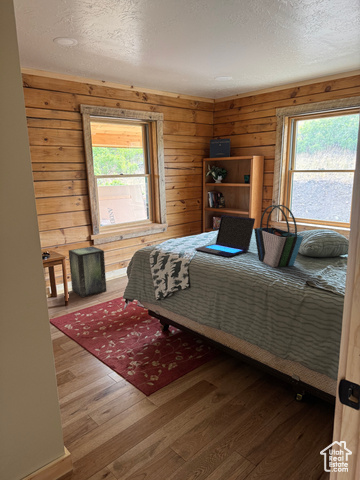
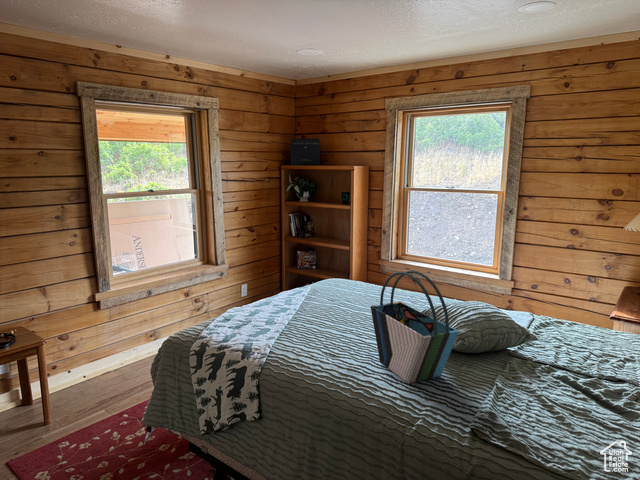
laptop: present [195,215,255,257] -> none [269,273,369,356]
storage box: present [69,246,106,297] -> none [54,311,123,404]

